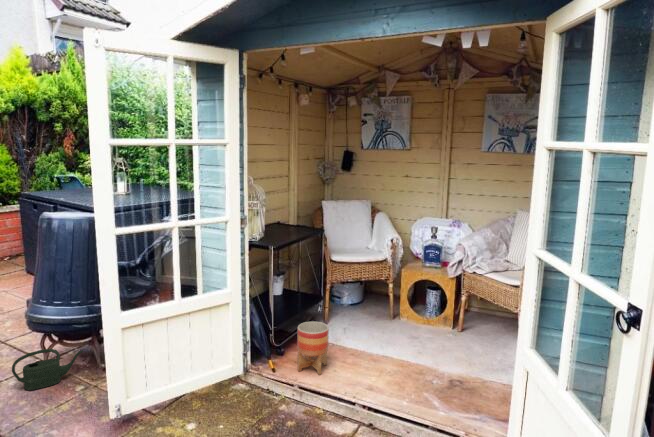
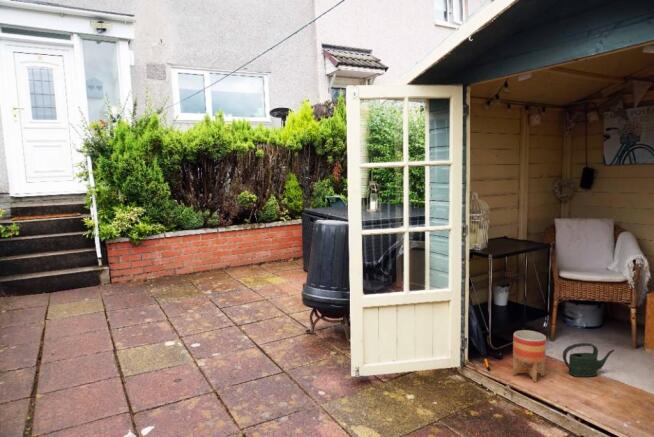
watering can: present [12,349,83,390] -> present [563,343,614,377]

